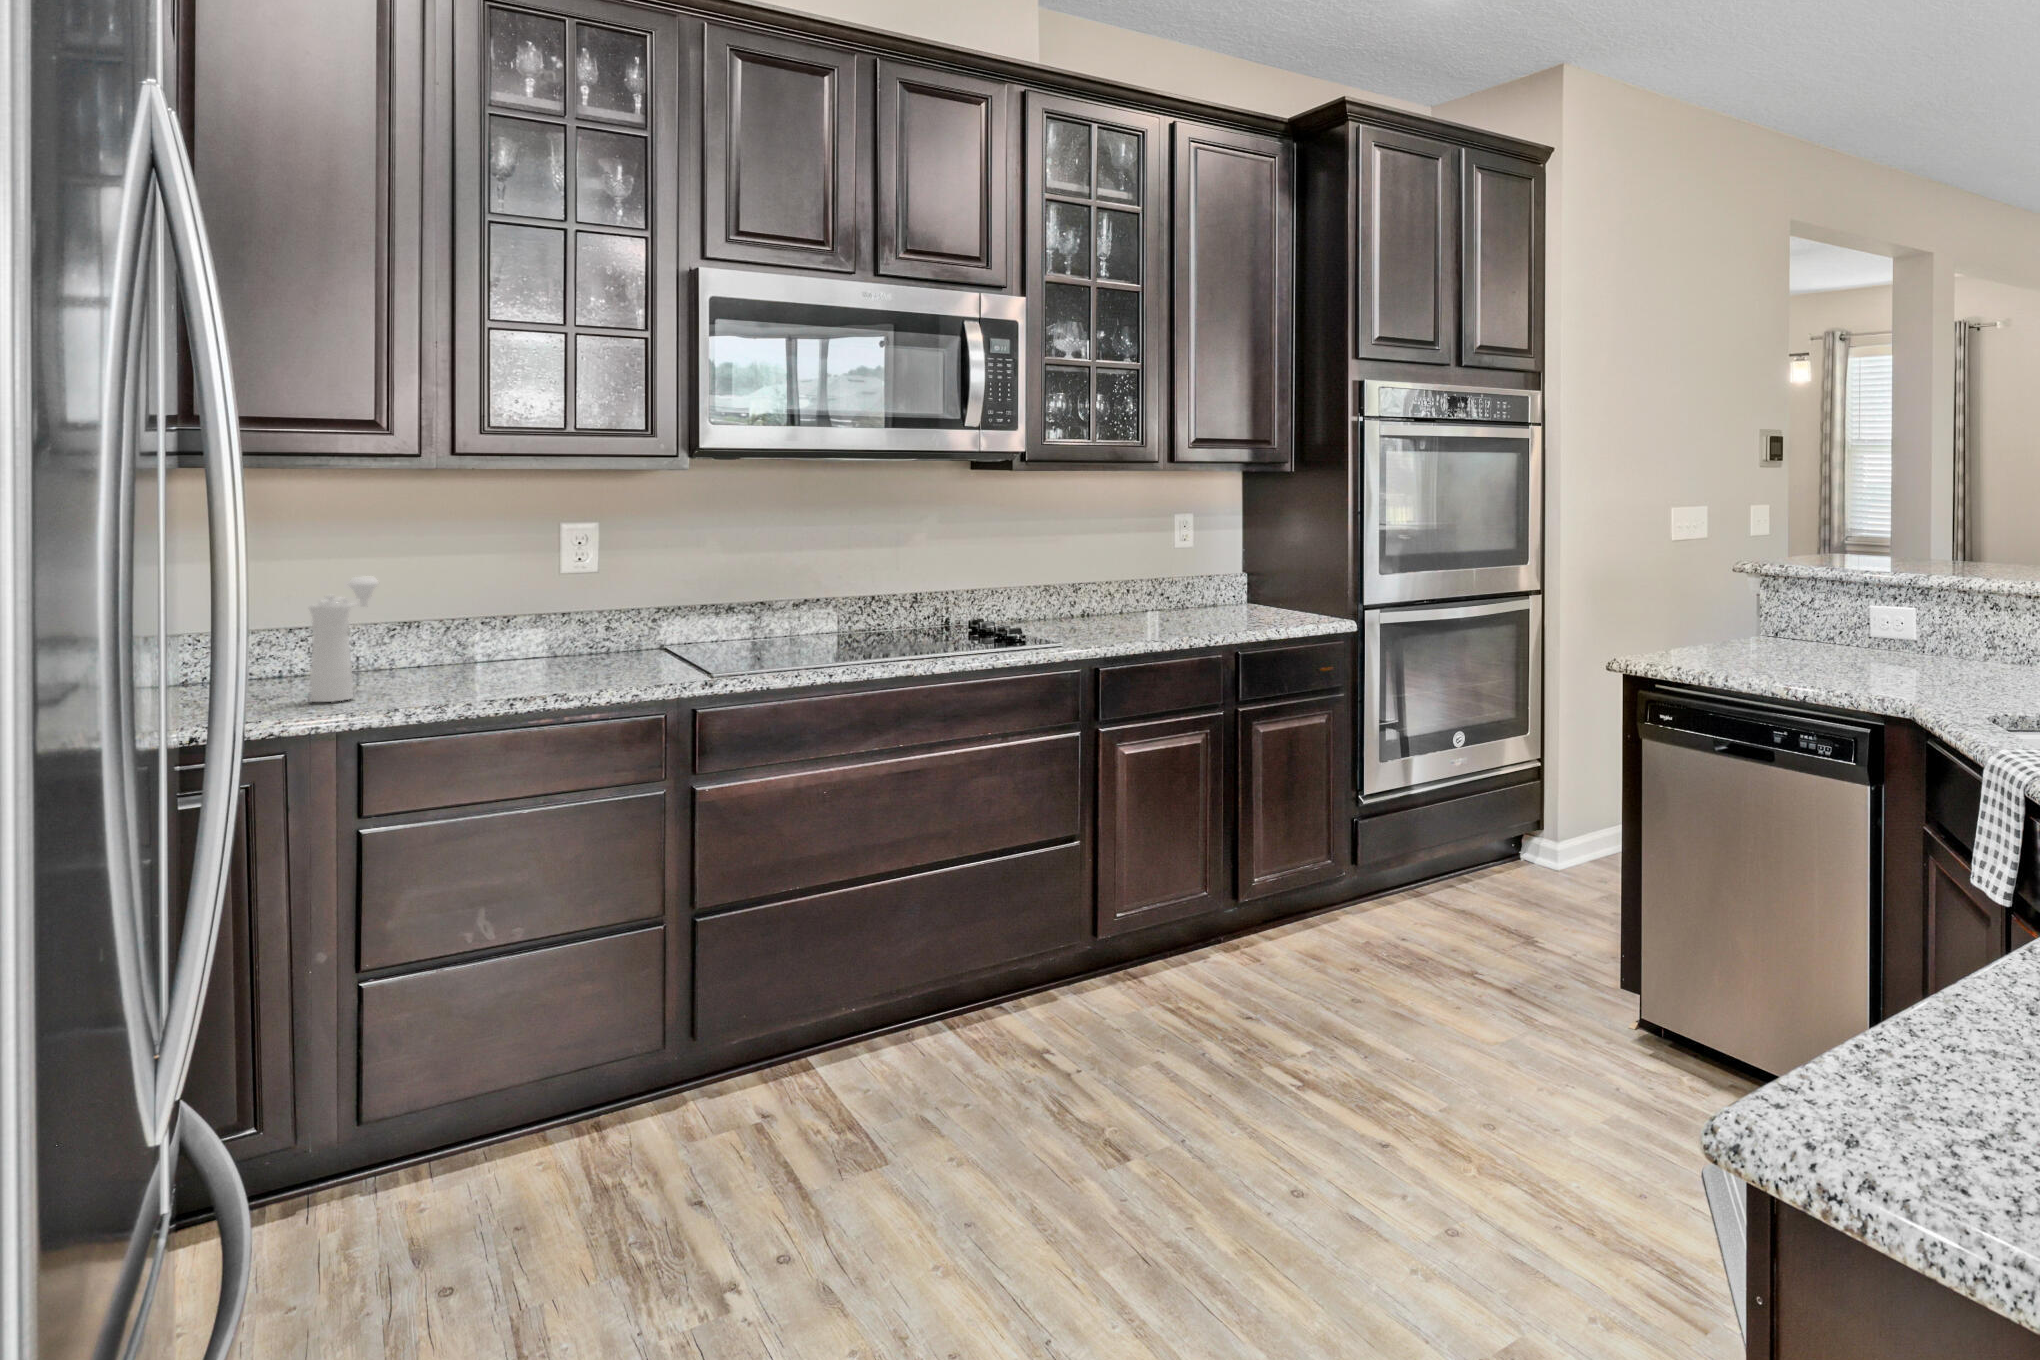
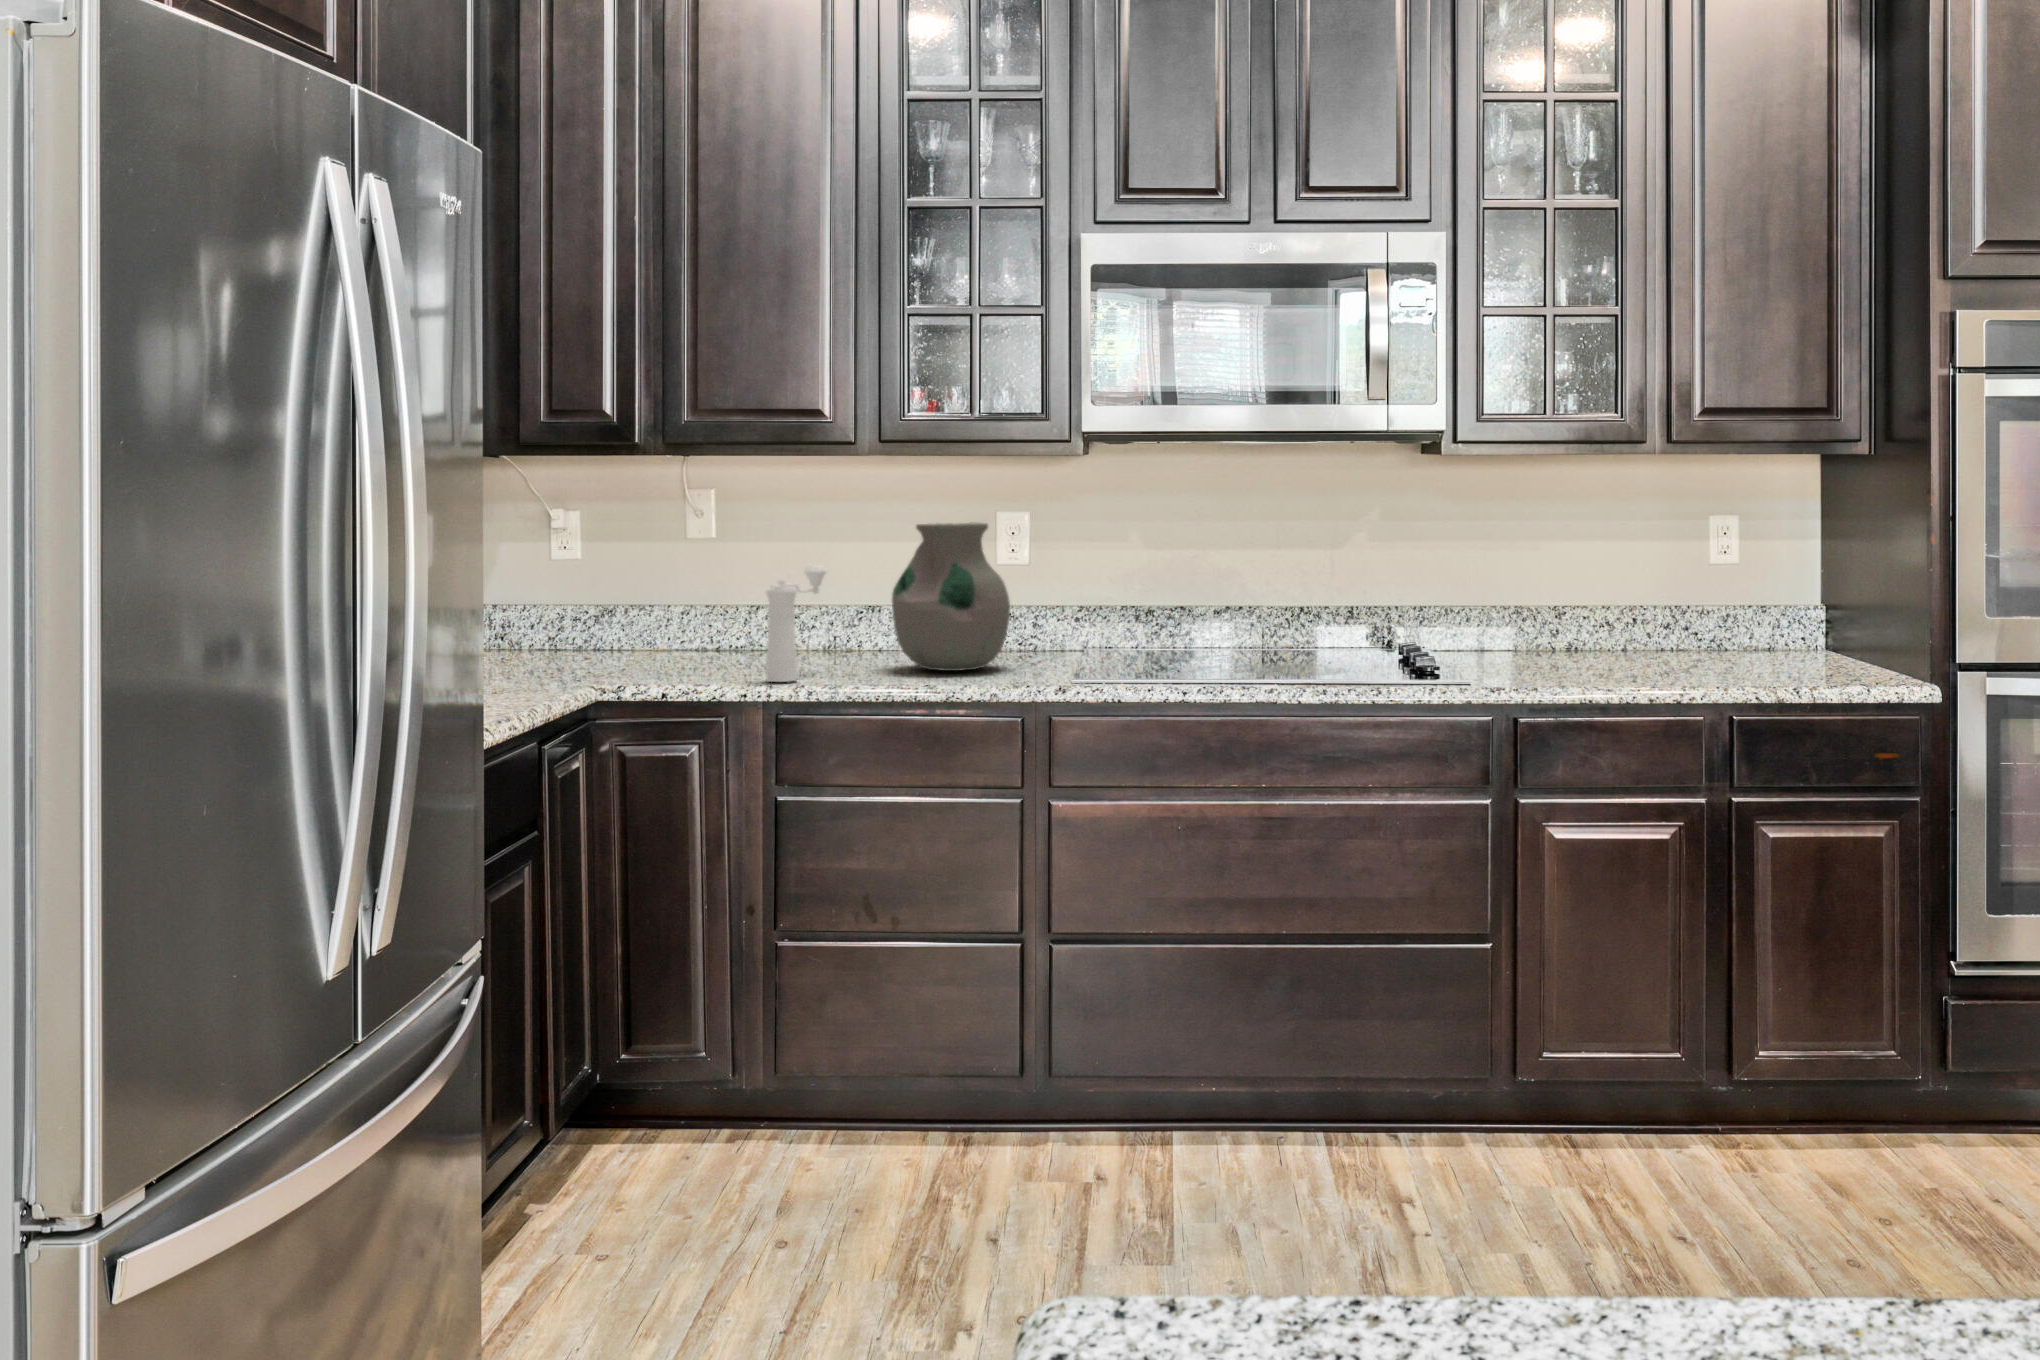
vase: none [454,530,596,674] -> present [892,522,1010,671]

